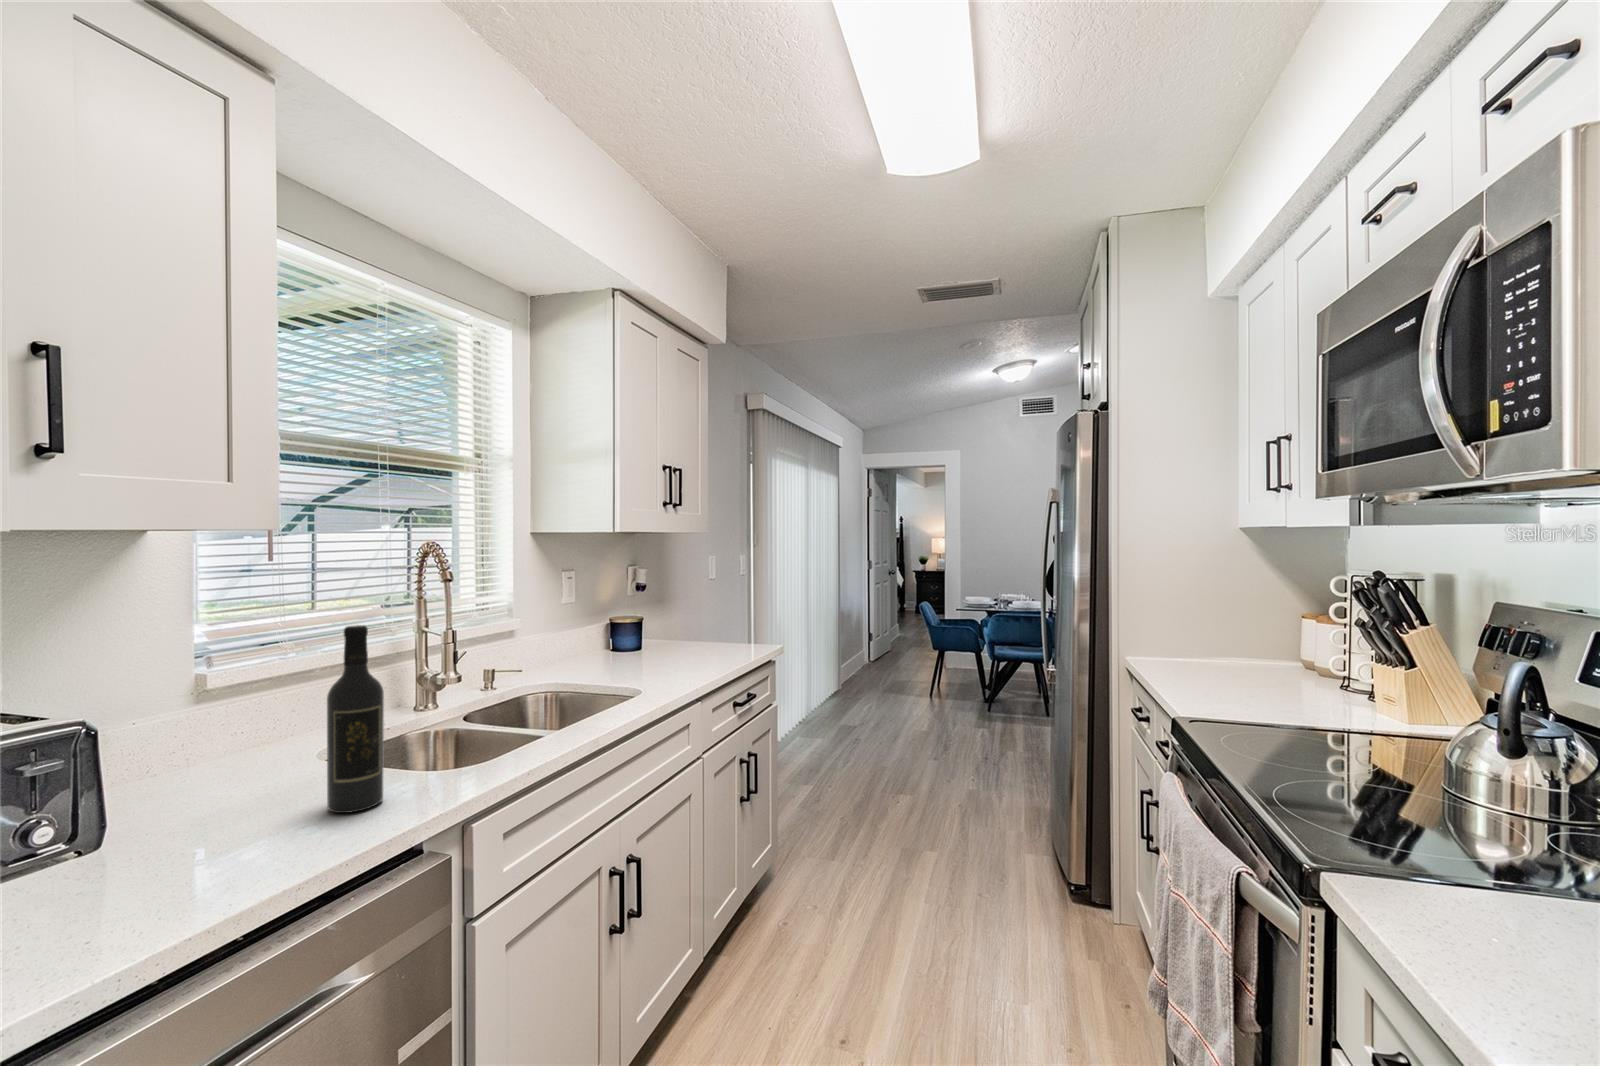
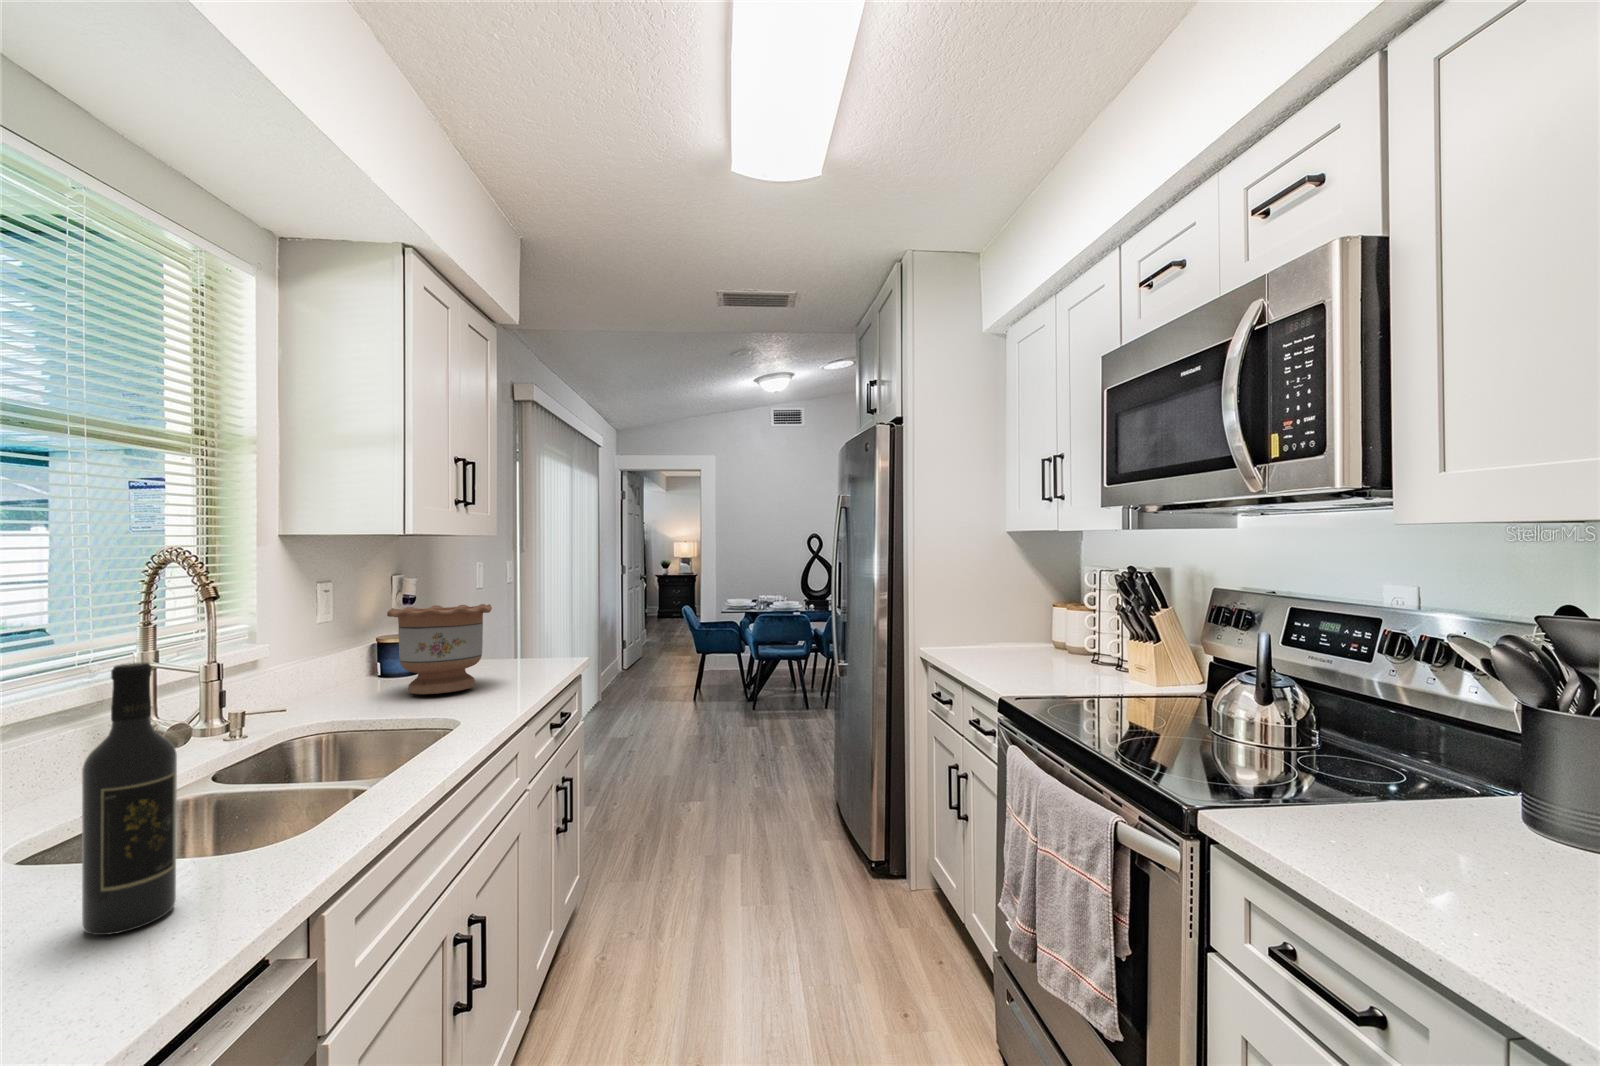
flower pot: none [606,593,688,667] -> present [387,604,492,694]

